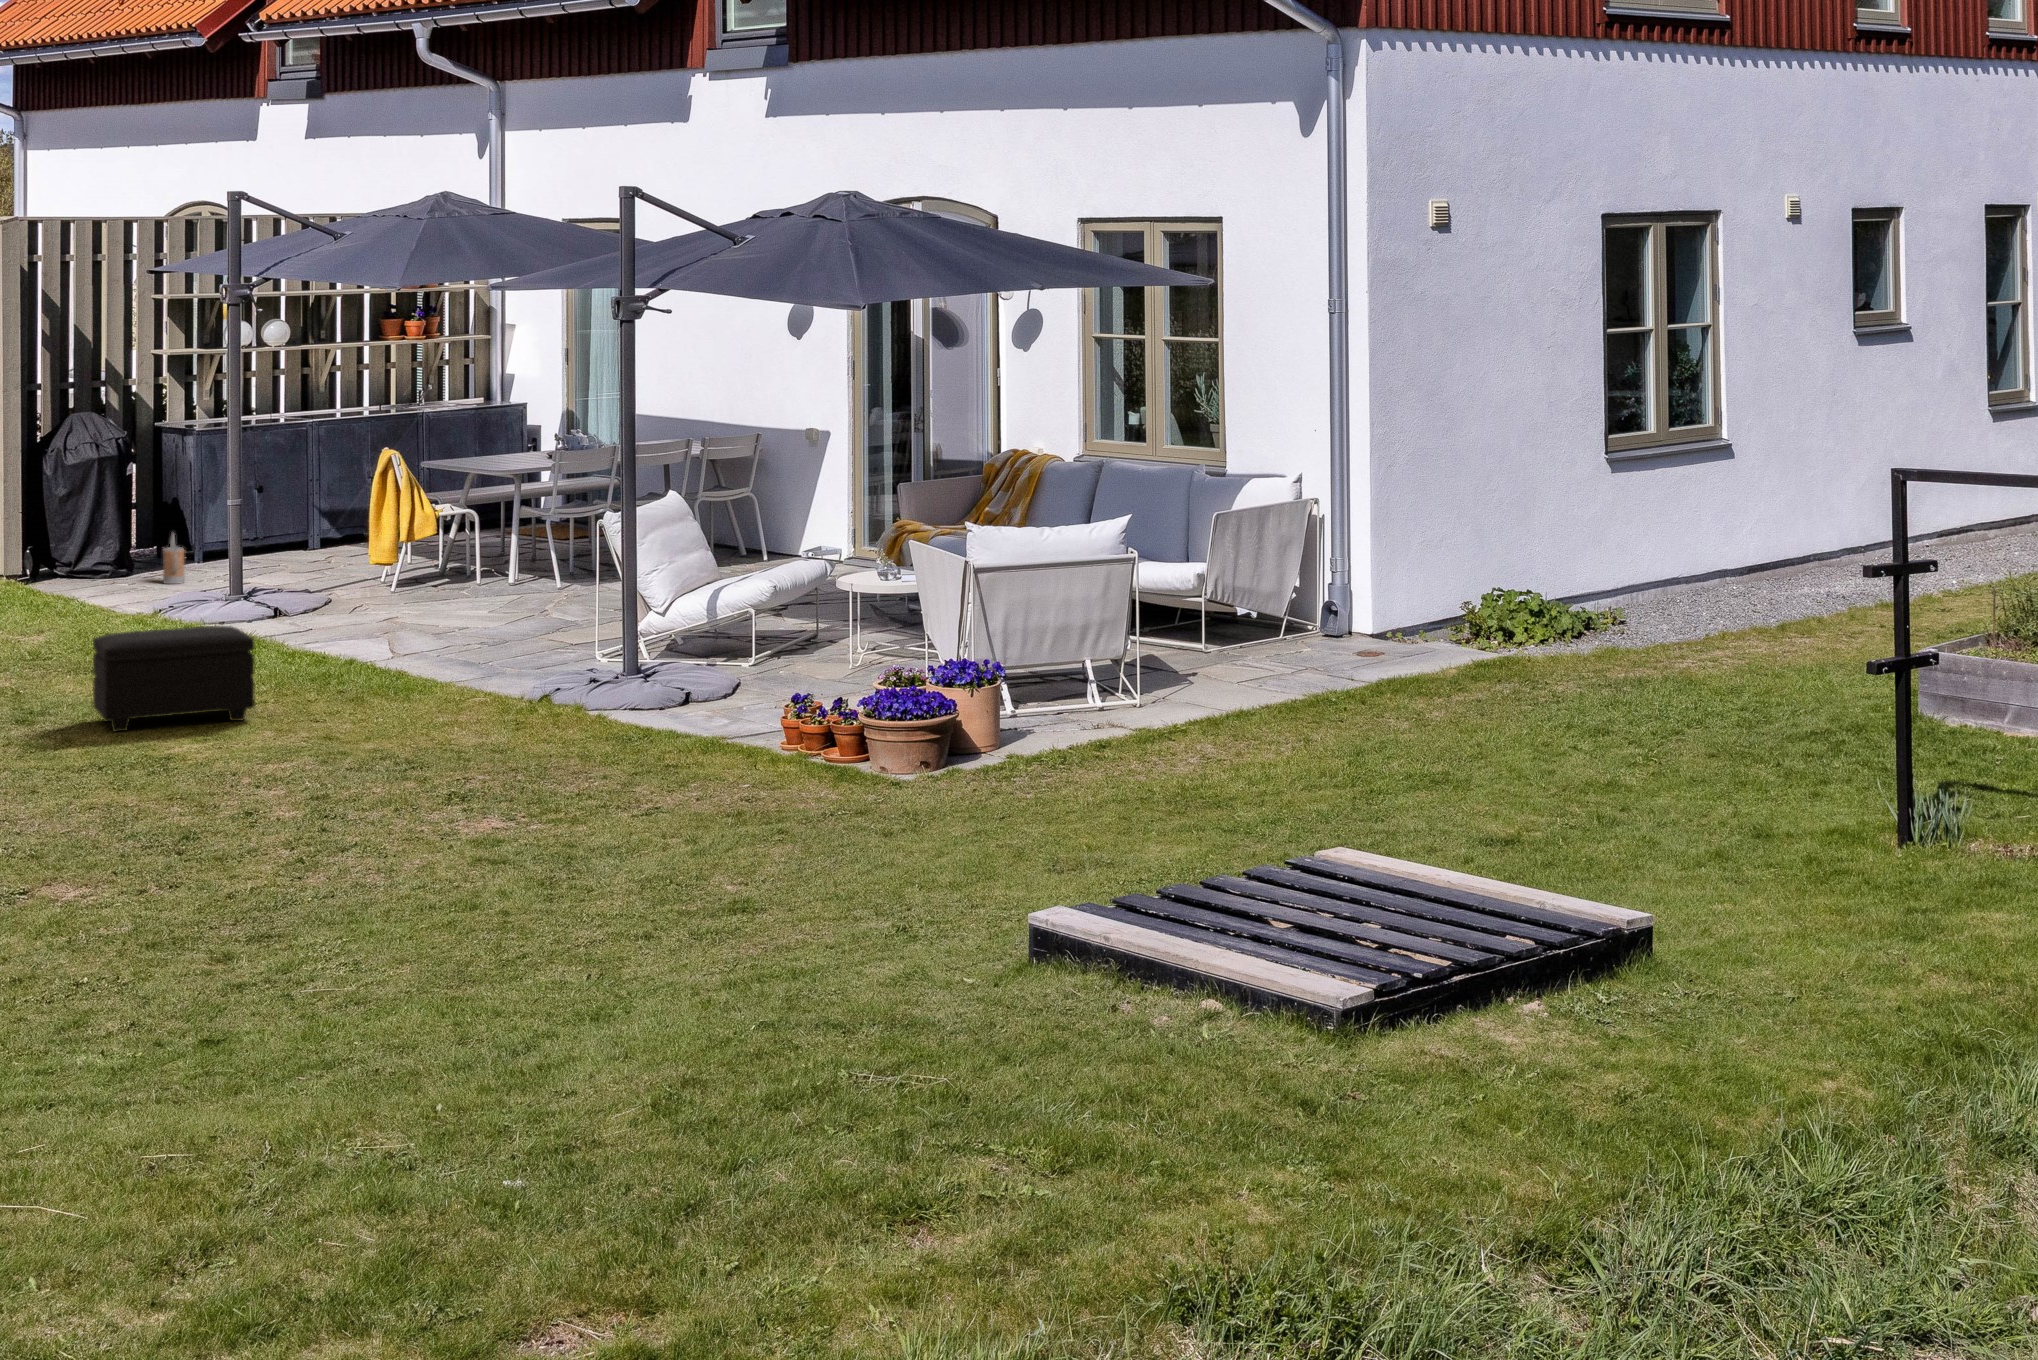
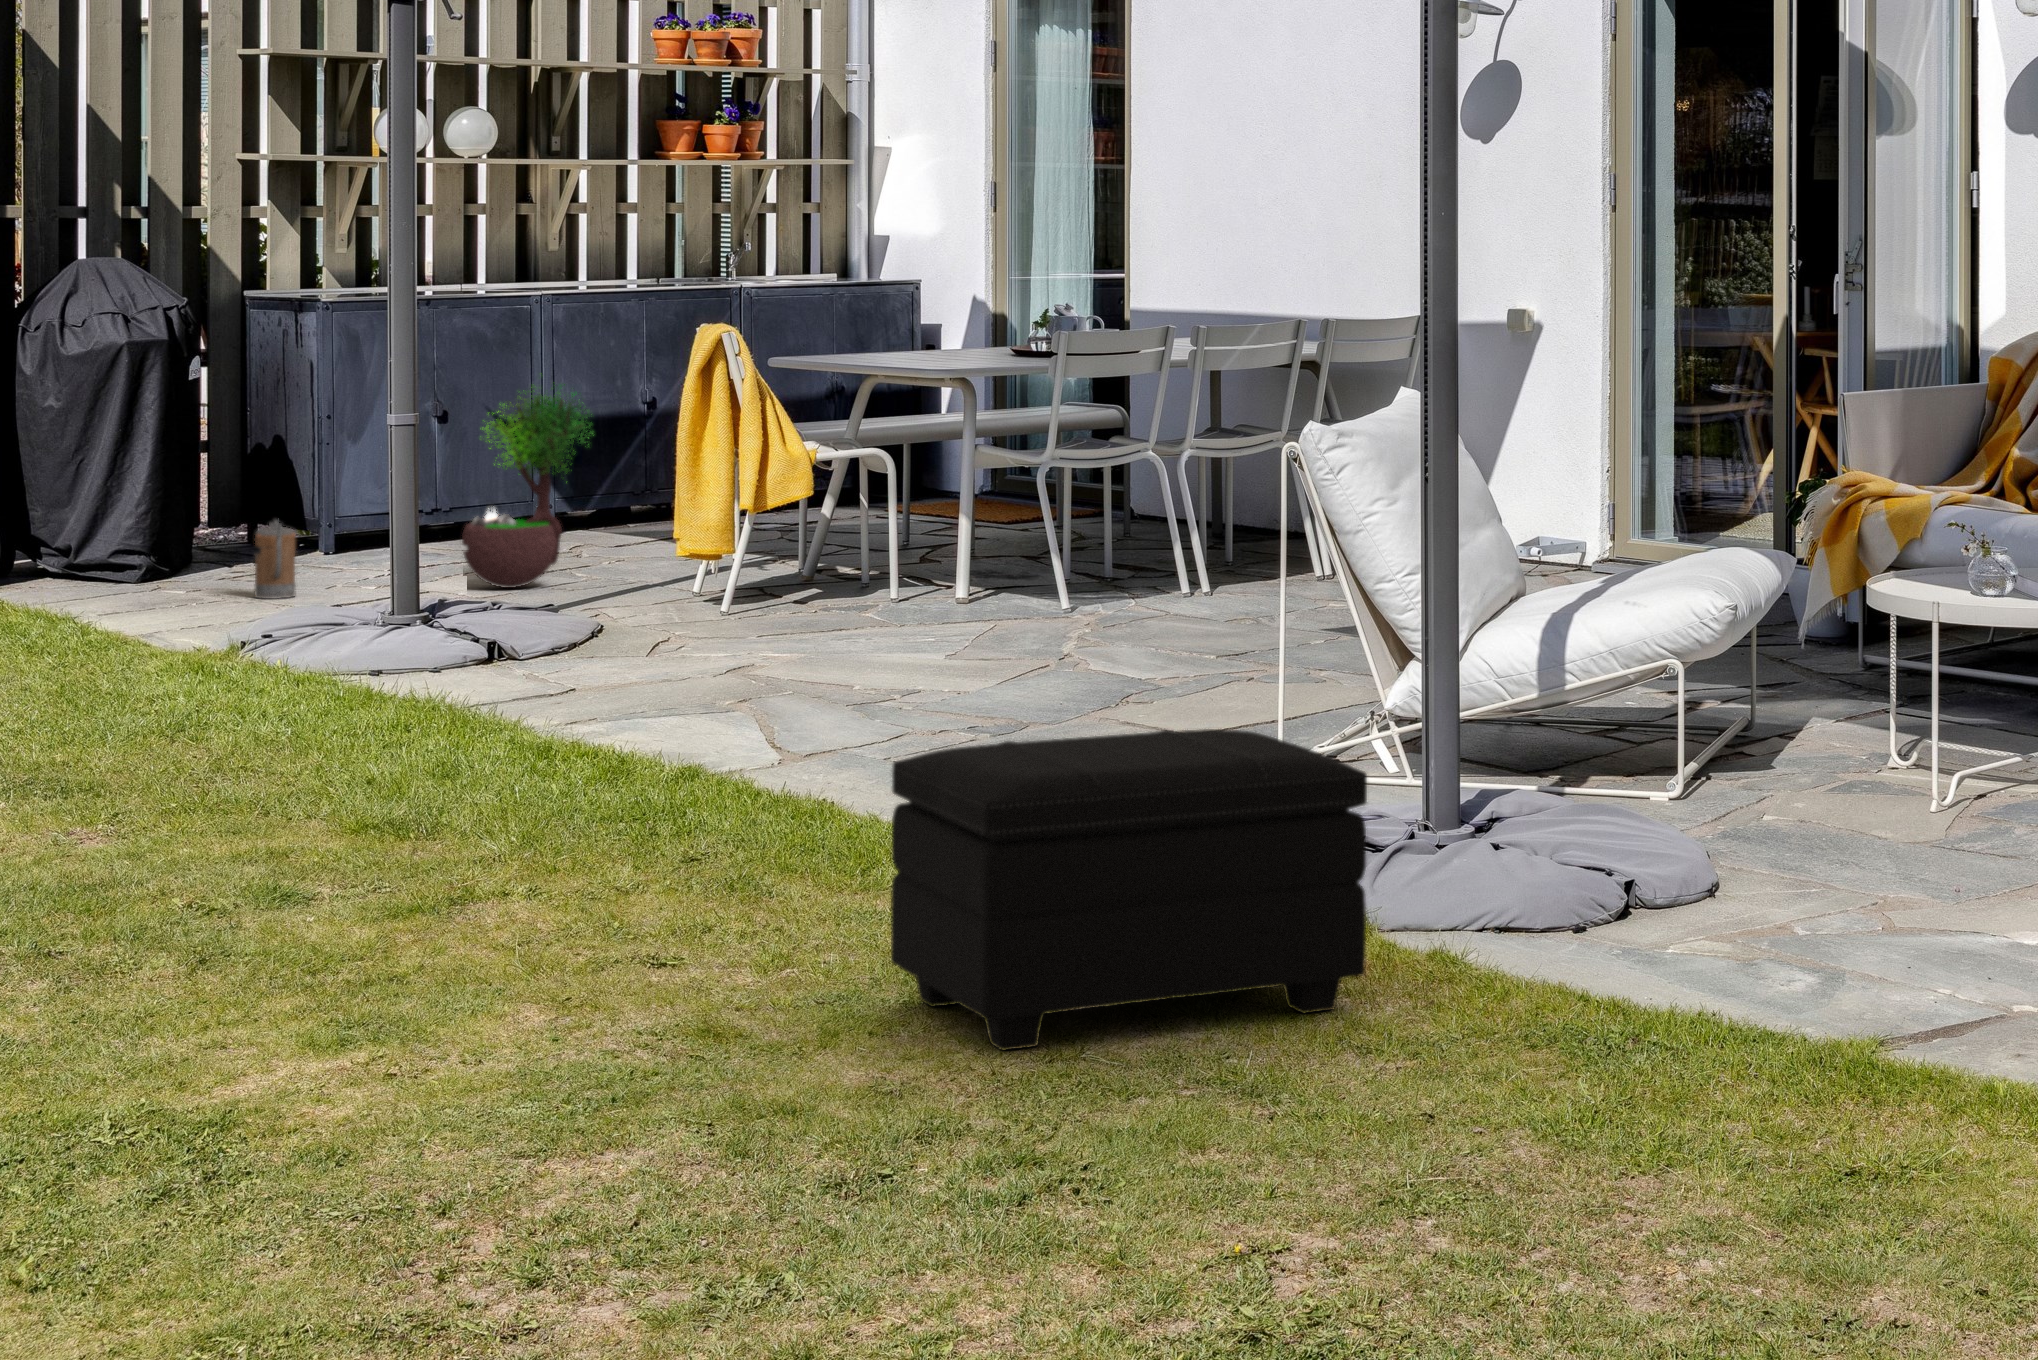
potted tree: none [273,463,342,576] -> present [462,384,593,588]
footstool: present [93,626,255,731] -> present [891,729,1367,1050]

